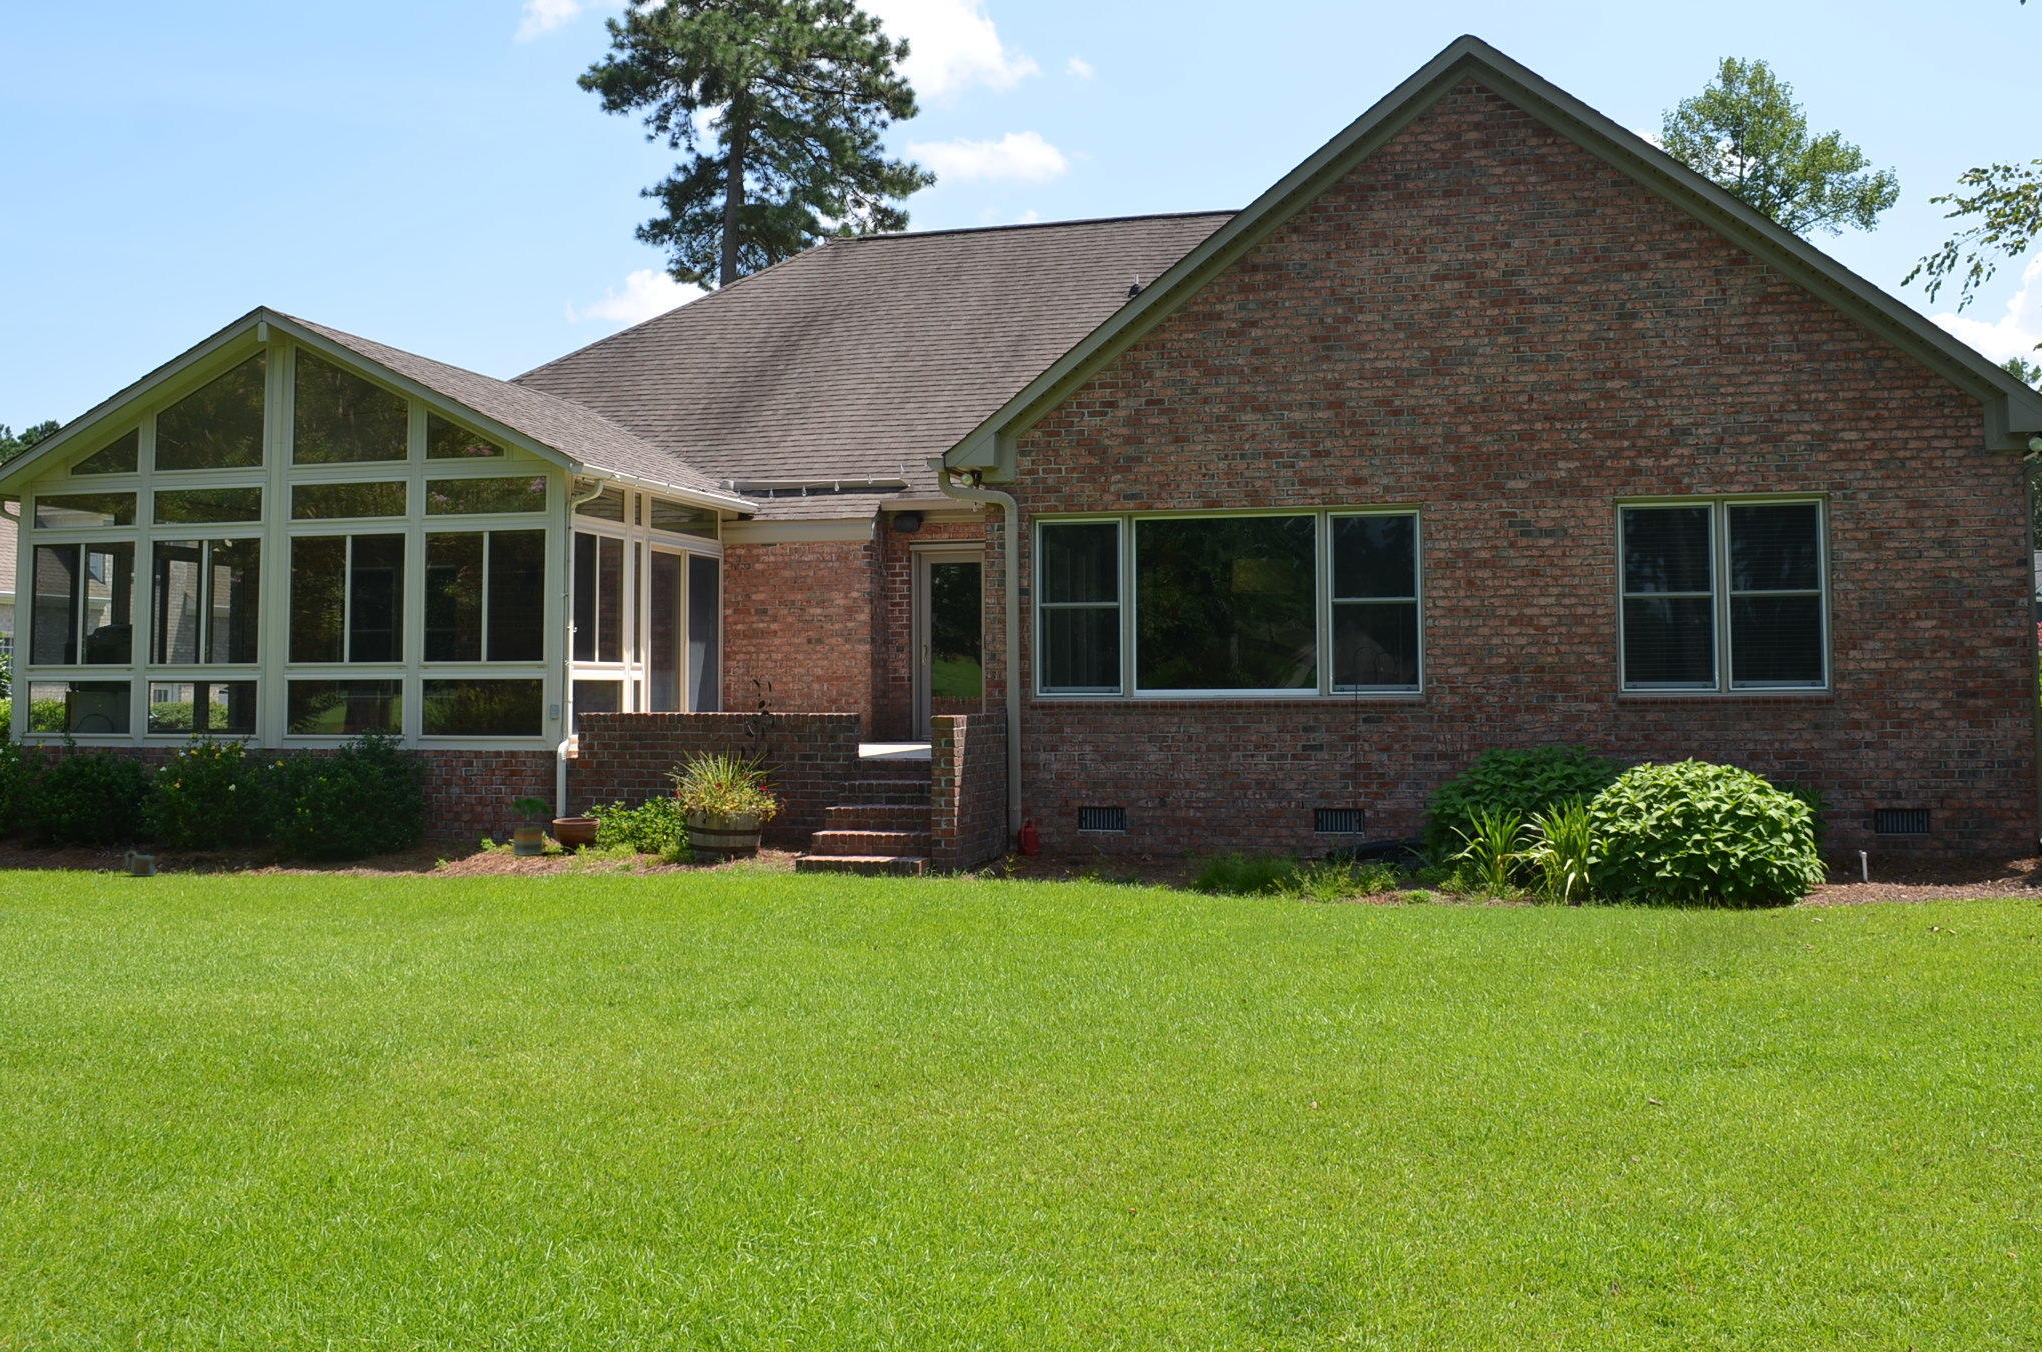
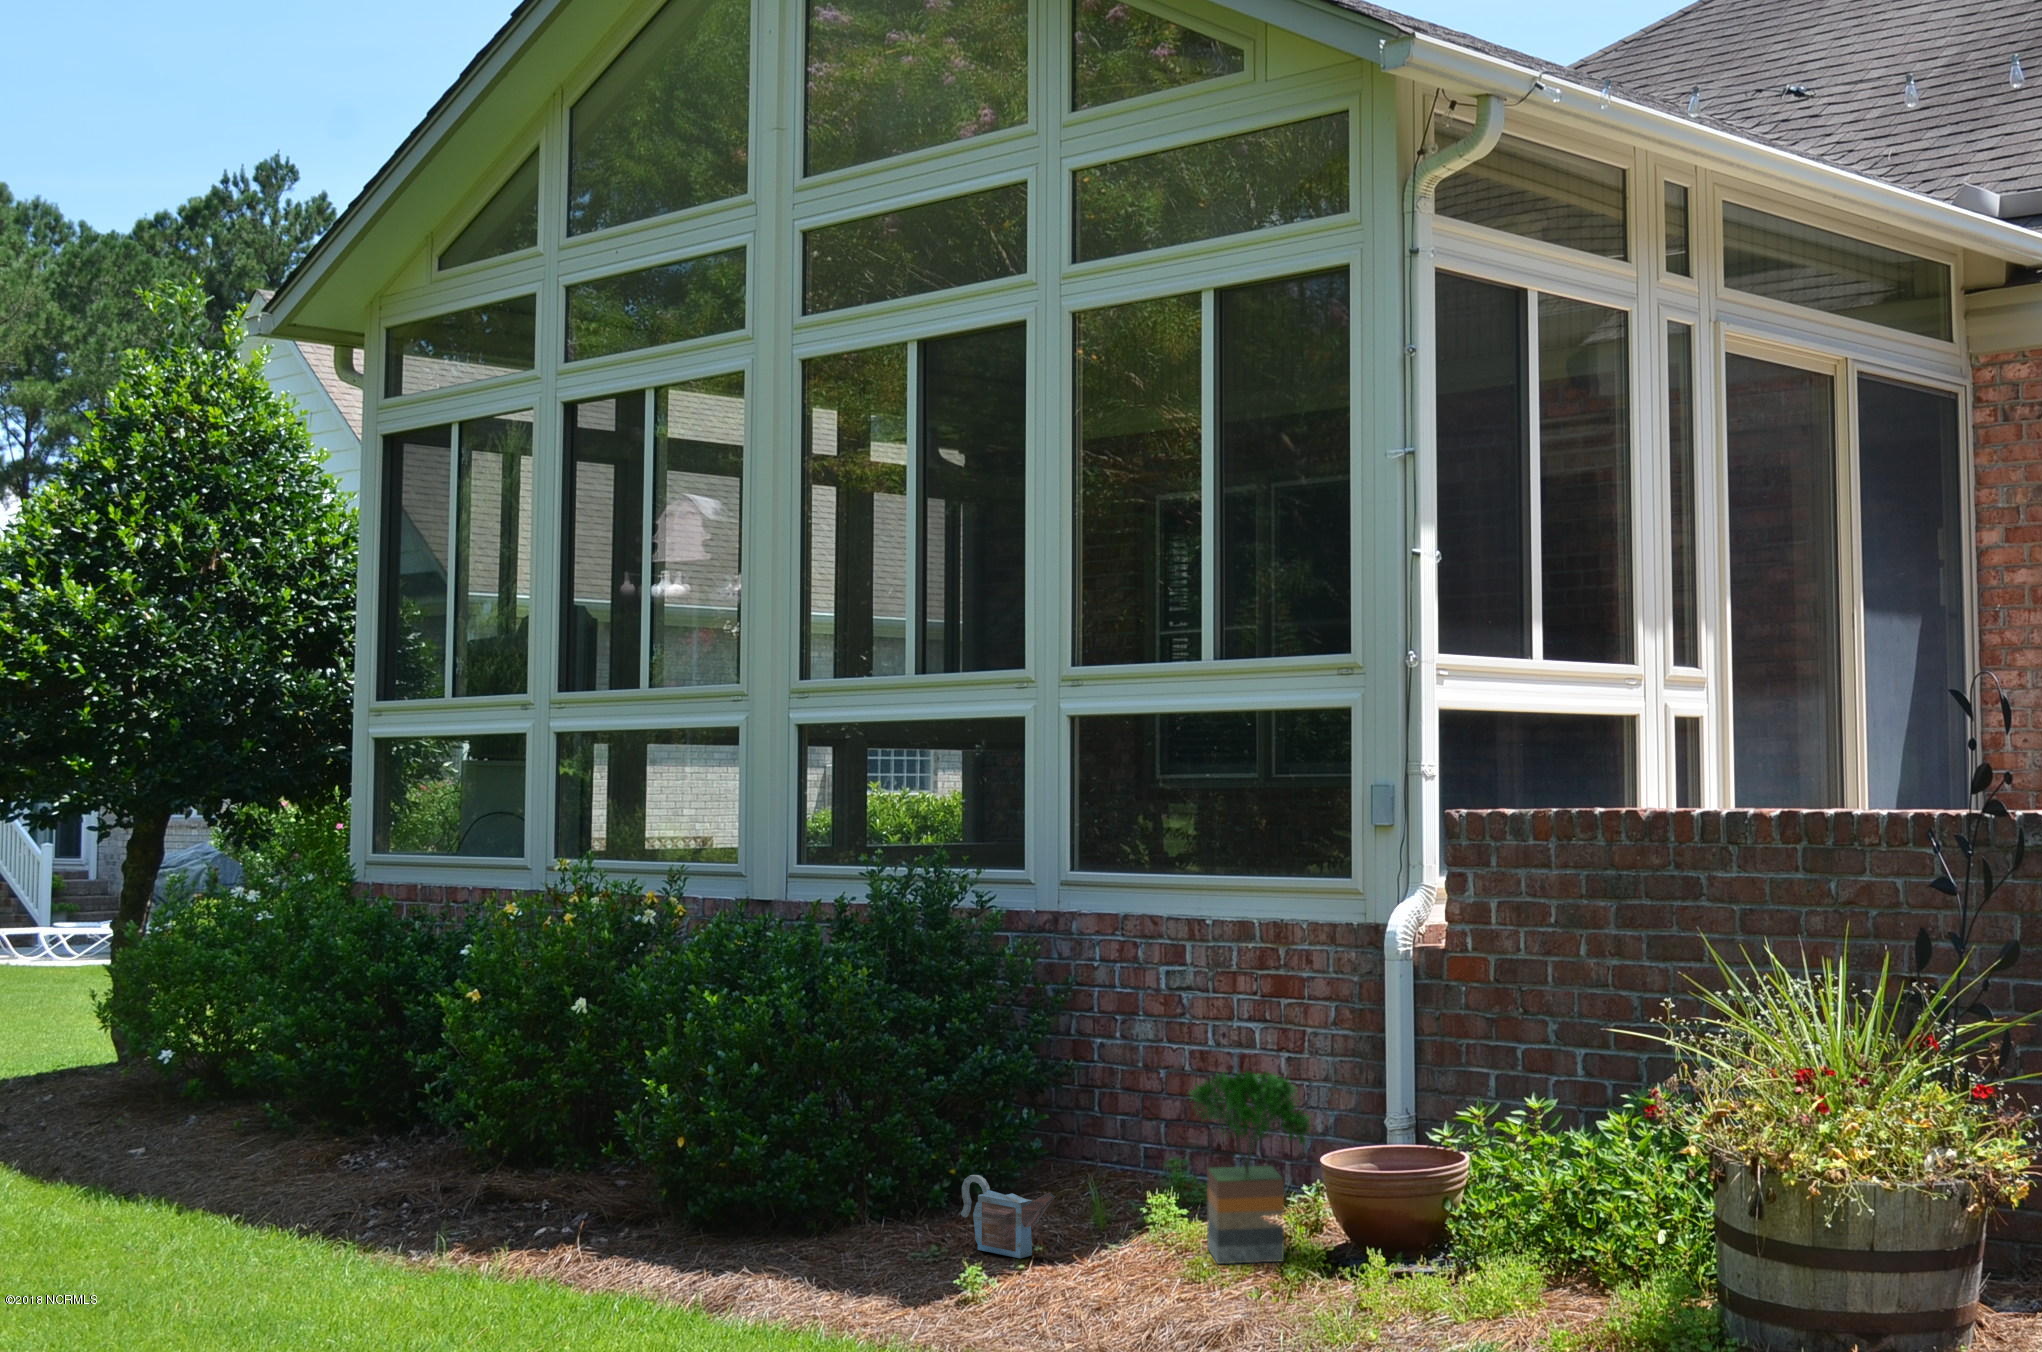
watering can: present [125,851,165,876] -> present [961,1175,1056,1258]

